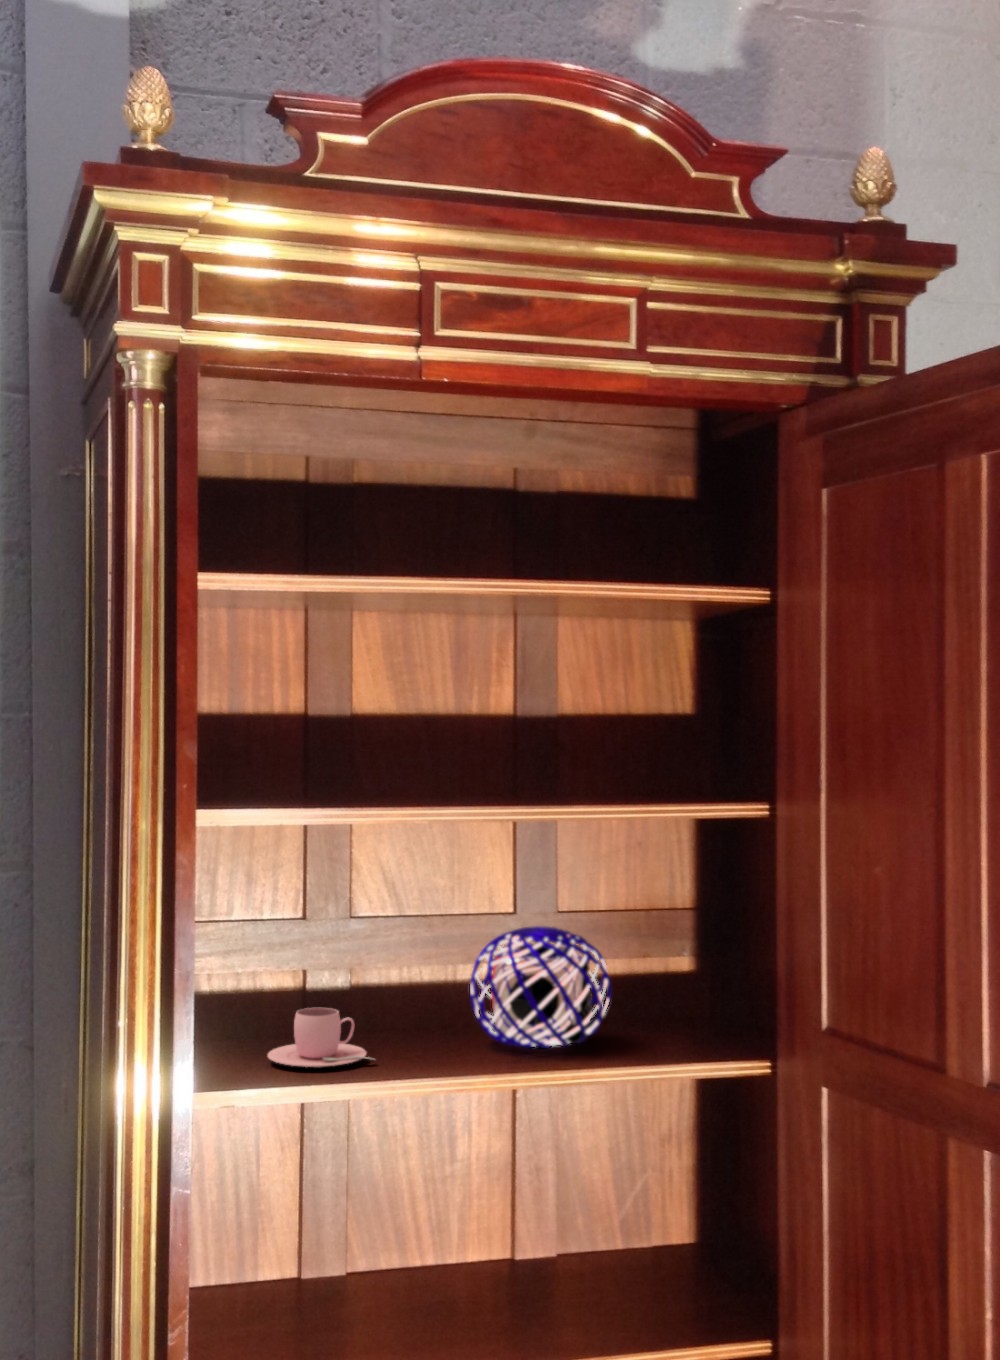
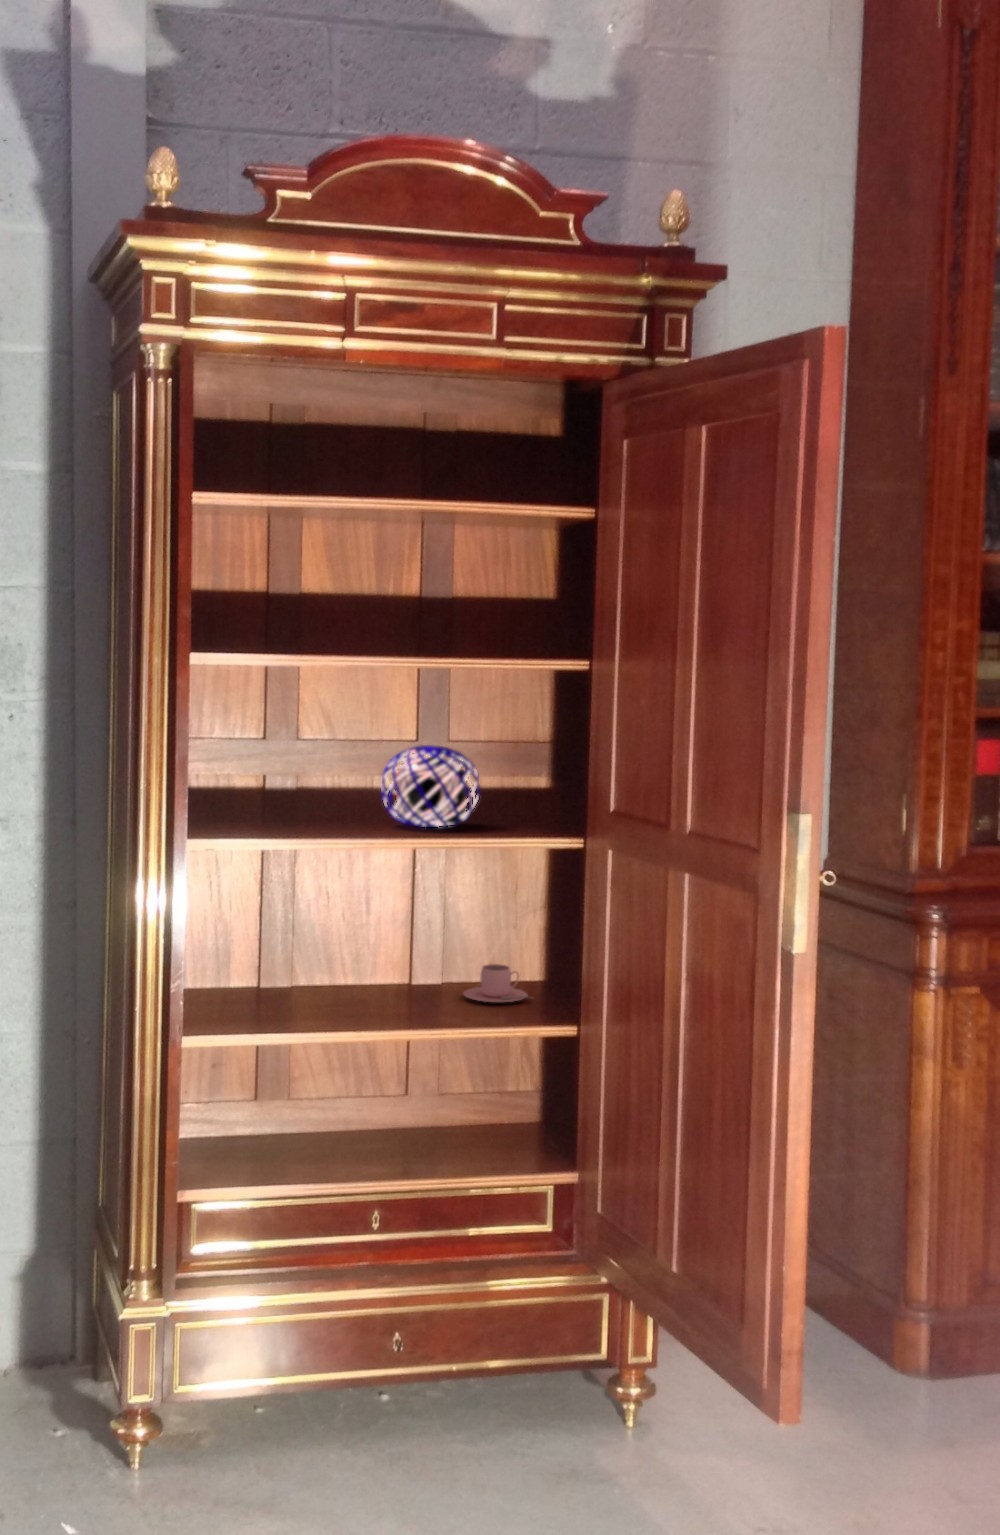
teacup: present [268,1008,373,1067] -> present [463,964,528,1002]

